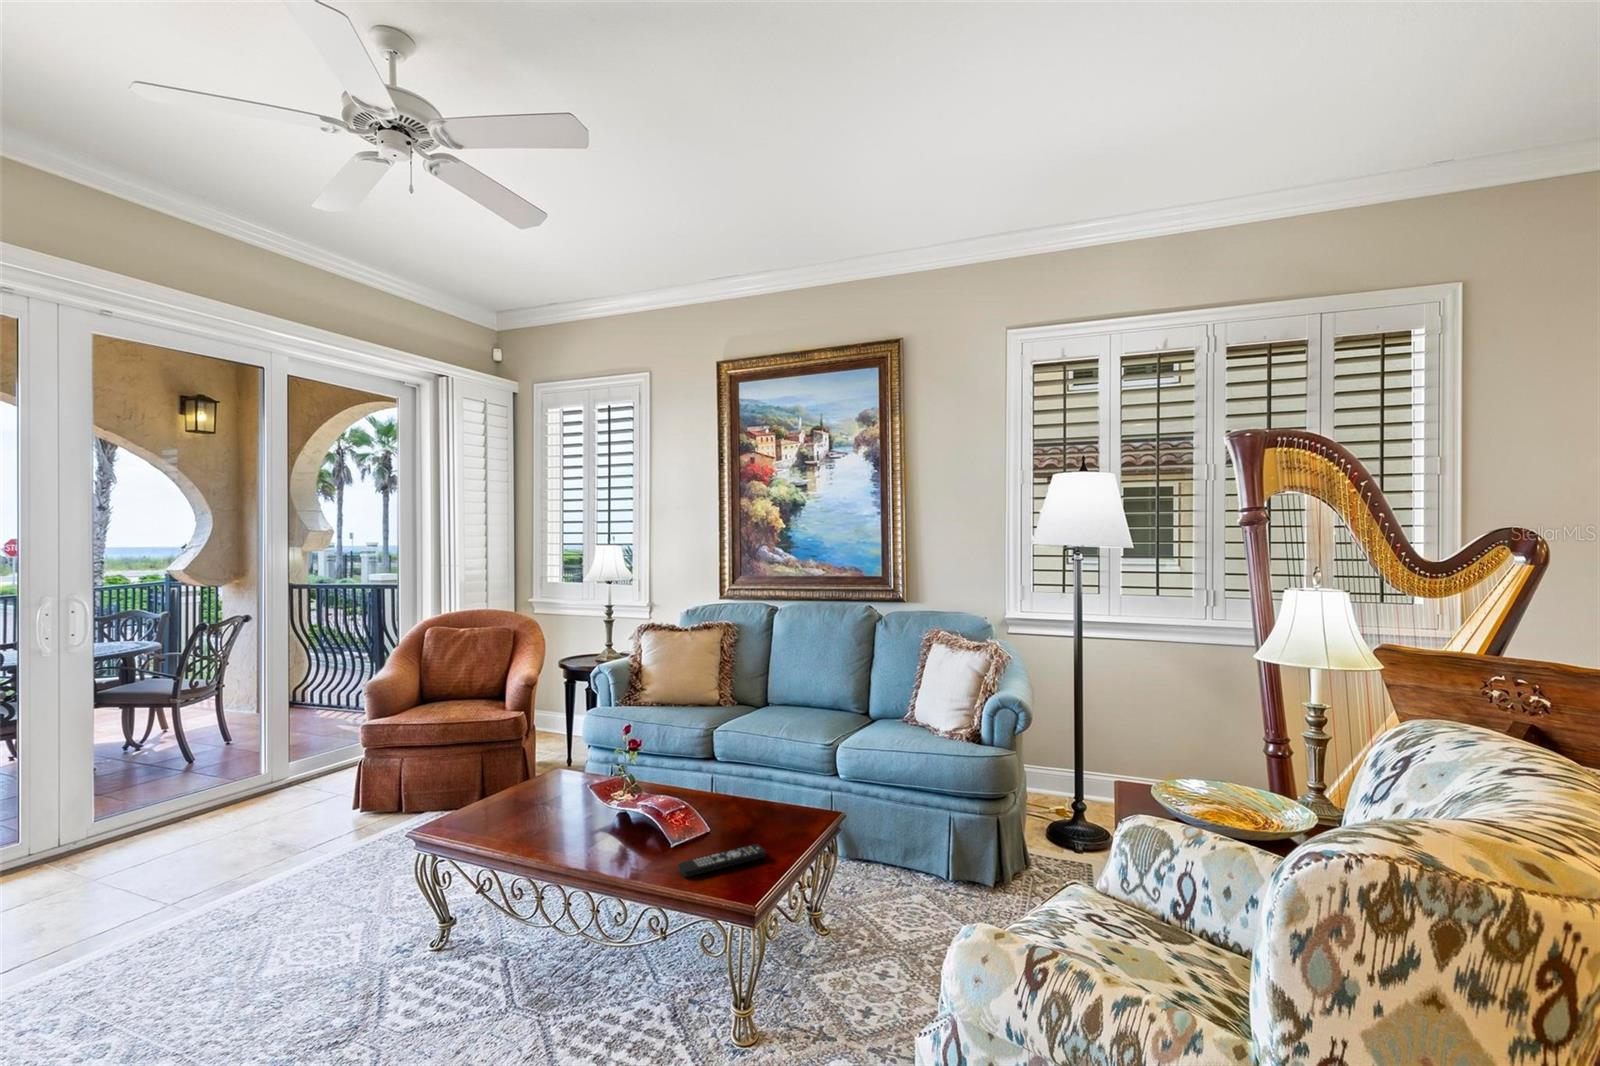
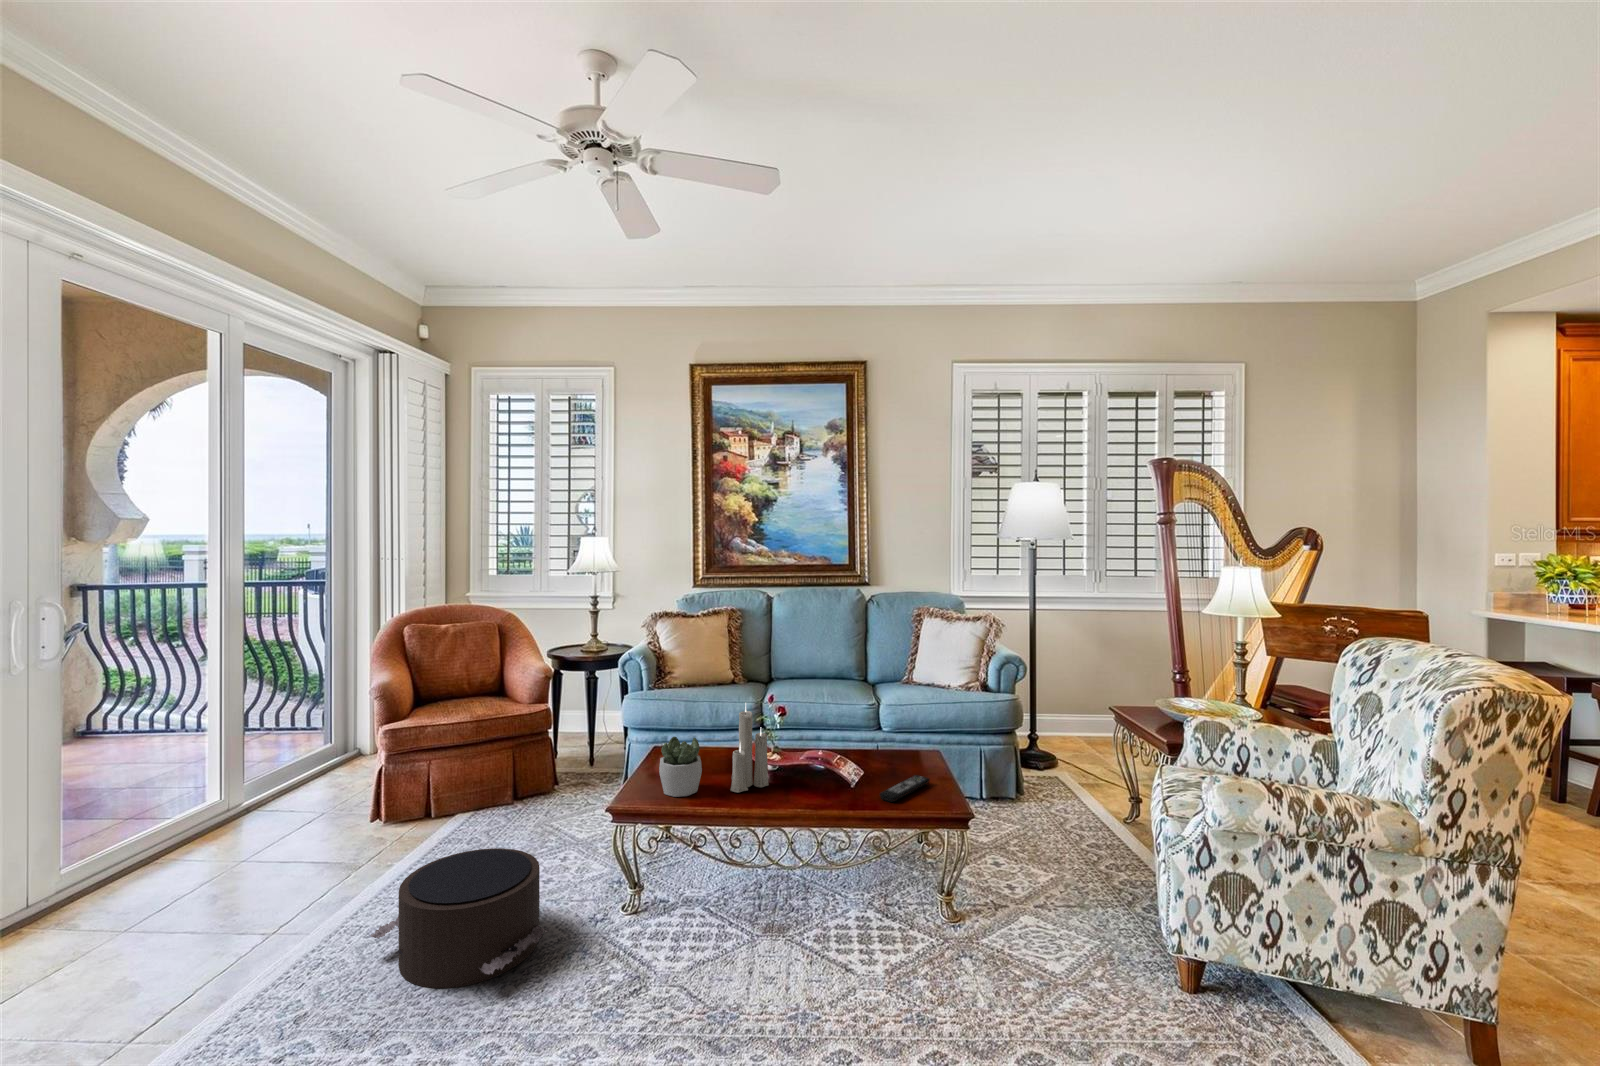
candle: none [538,727,589,837] -> present [730,703,769,793]
succulent plant: none [465,764,519,834] -> present [659,737,702,797]
pouf: none [190,859,352,1004] -> present [371,848,549,988]

